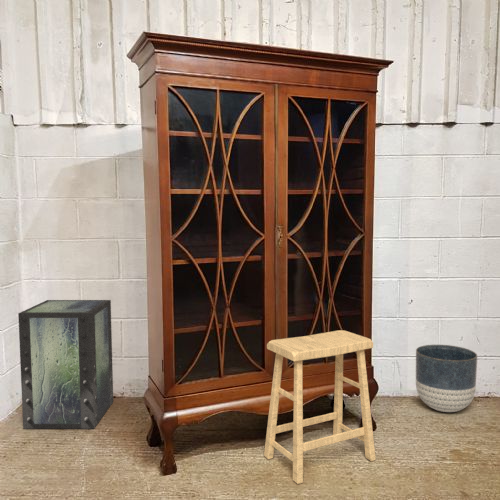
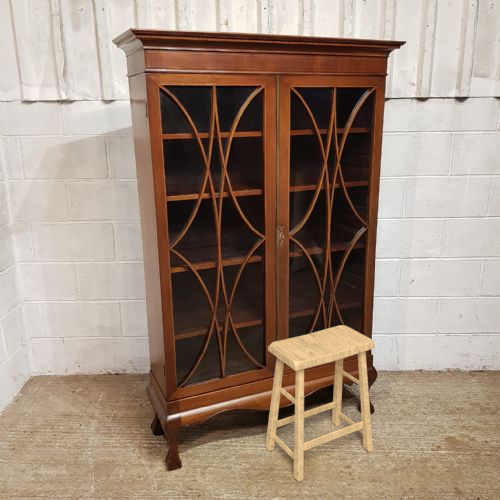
storage box: present [18,300,113,429] -> none [15,284,116,415]
planter: present [416,345,477,412] -> none [413,322,475,391]

